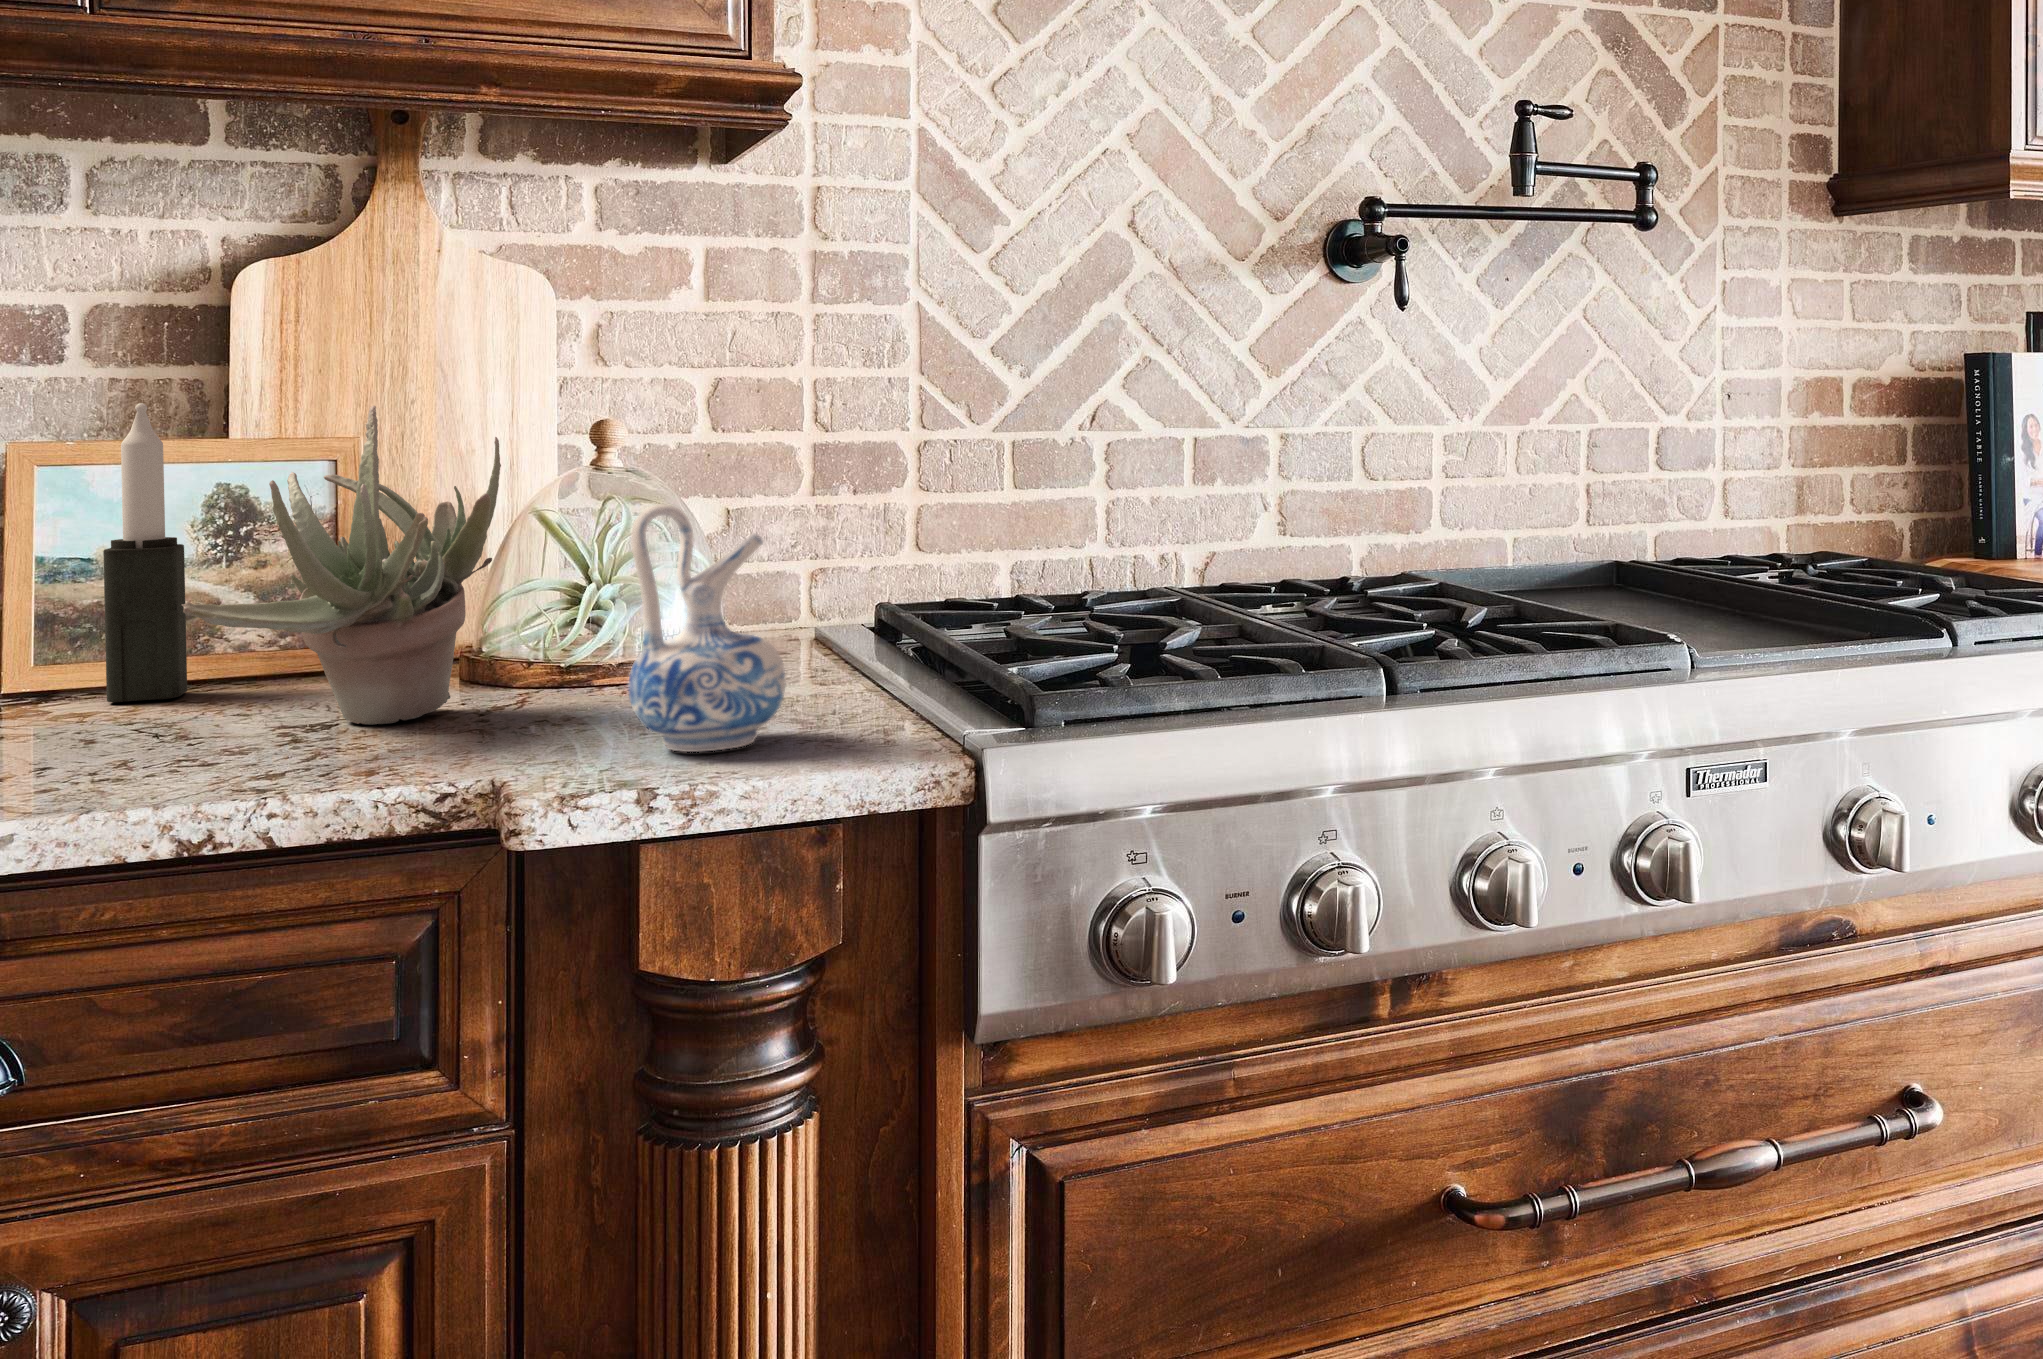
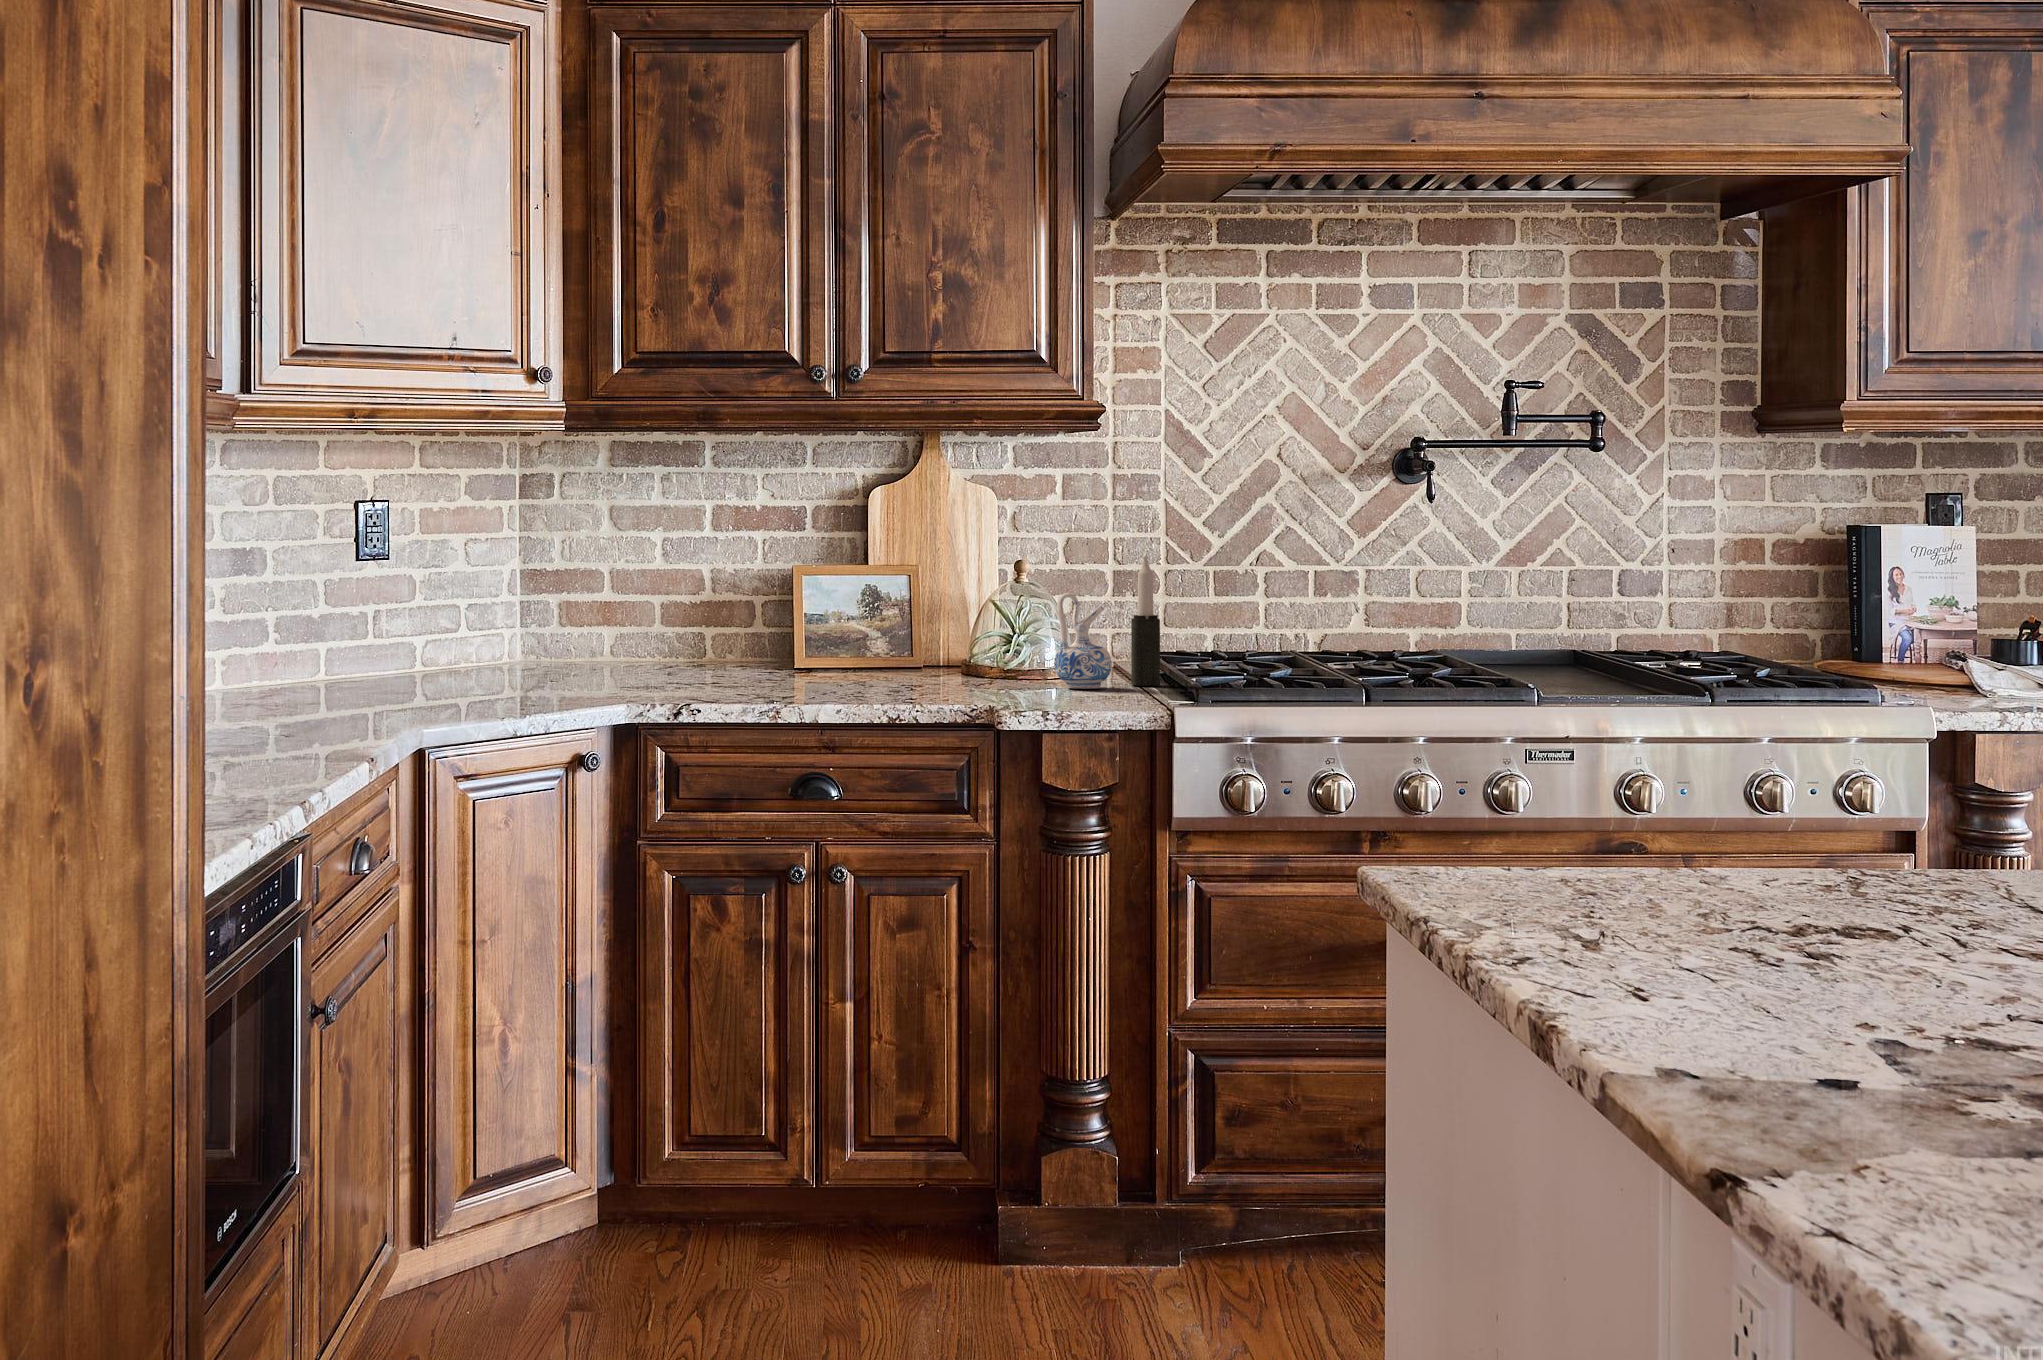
candle: present [103,403,187,702] -> present [1131,555,1160,686]
succulent plant: present [182,406,501,725] -> none [904,554,998,680]

